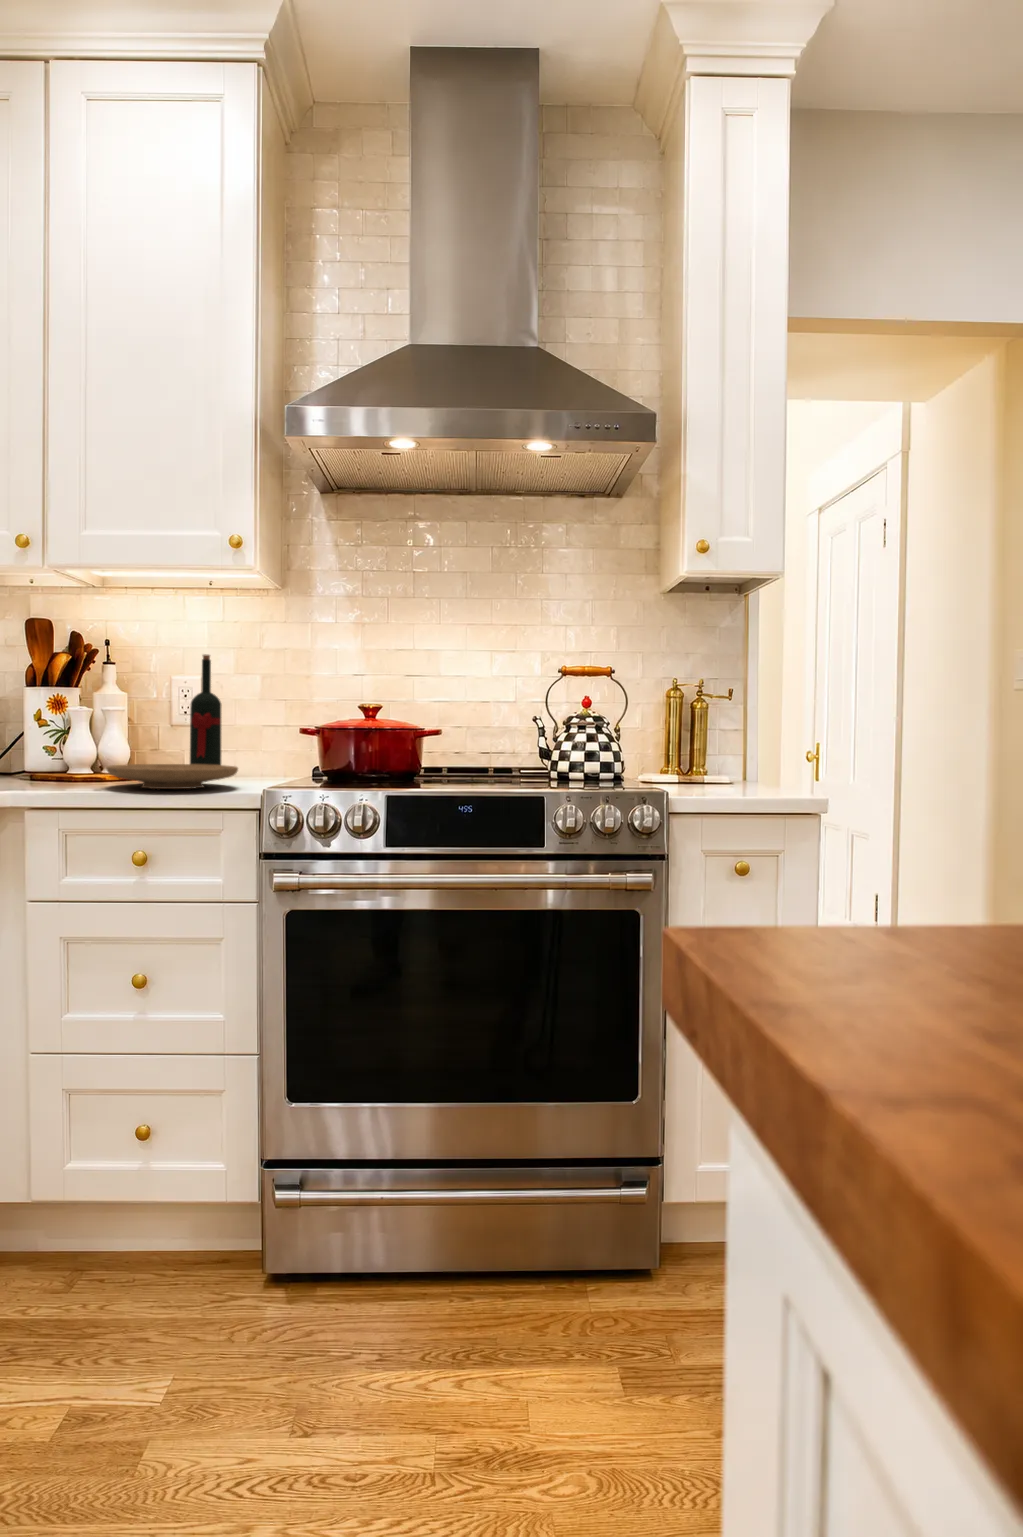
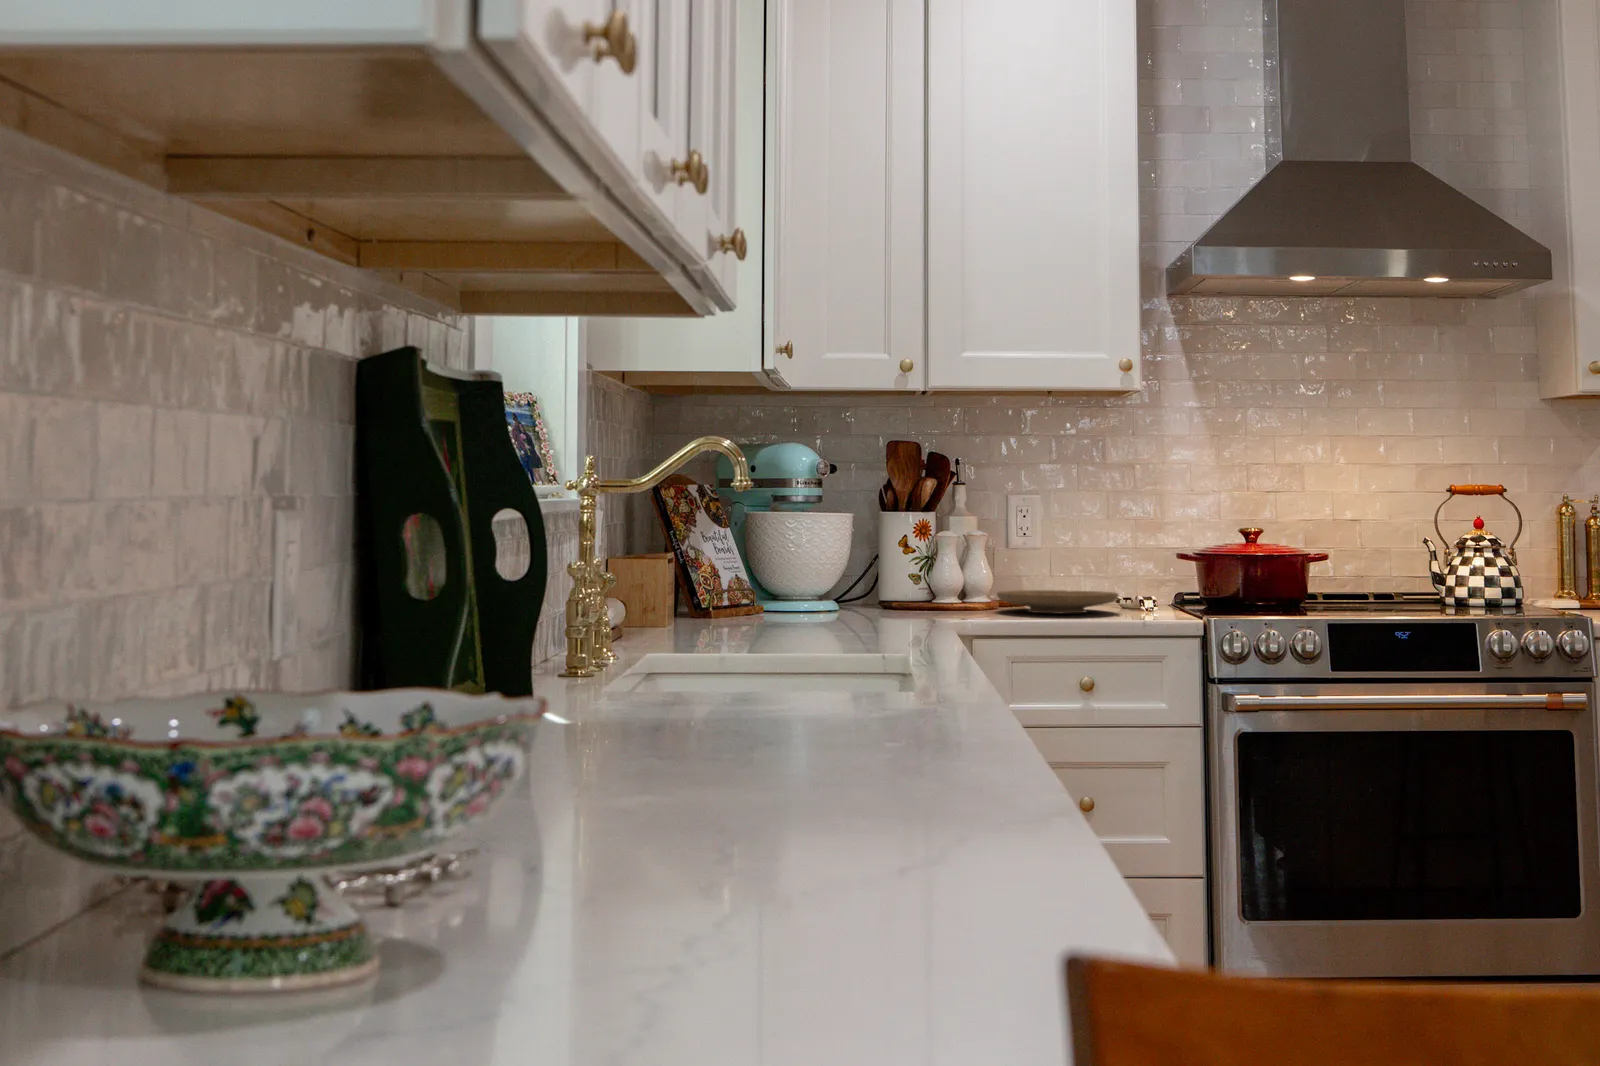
wine bottle: present [190,654,221,765] -> none [1056,484,1087,602]

